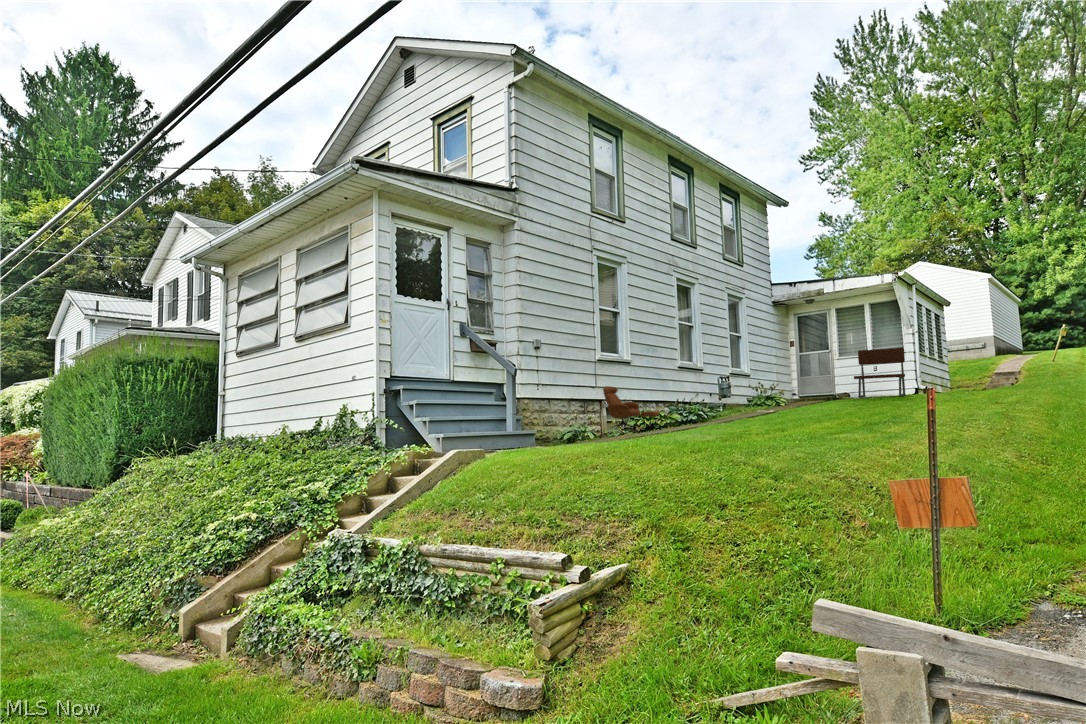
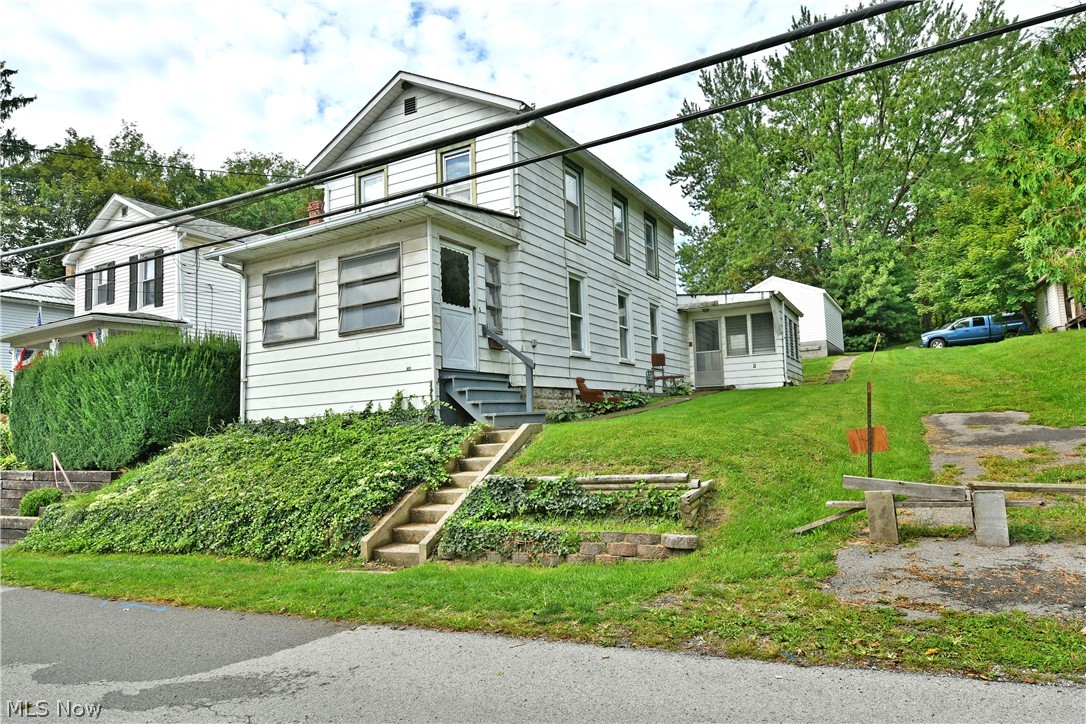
bench: present [854,348,906,398] -> present [651,353,684,397]

